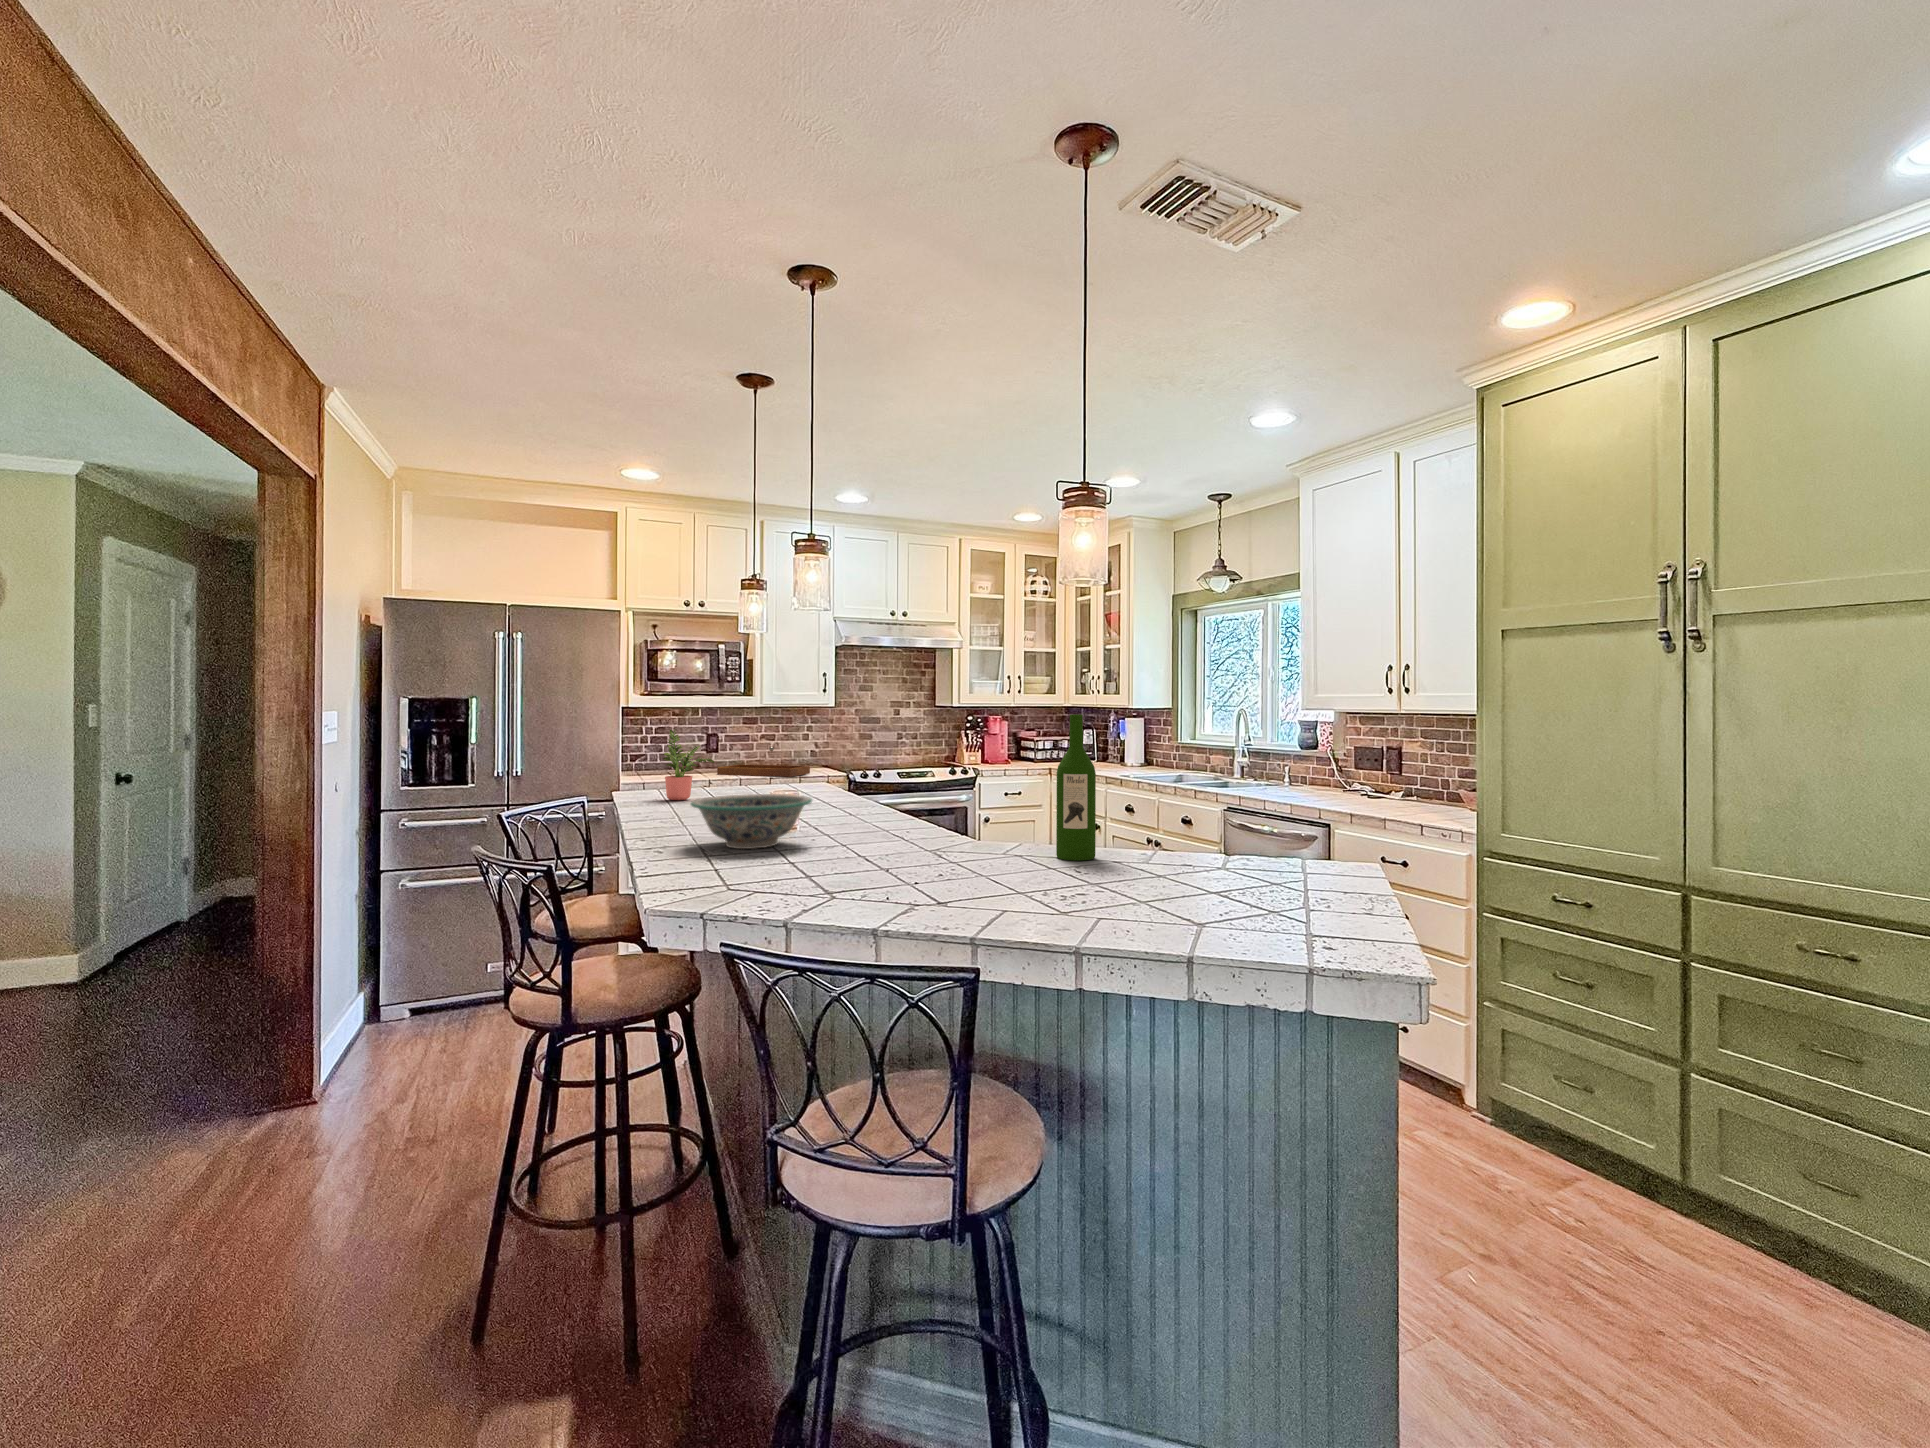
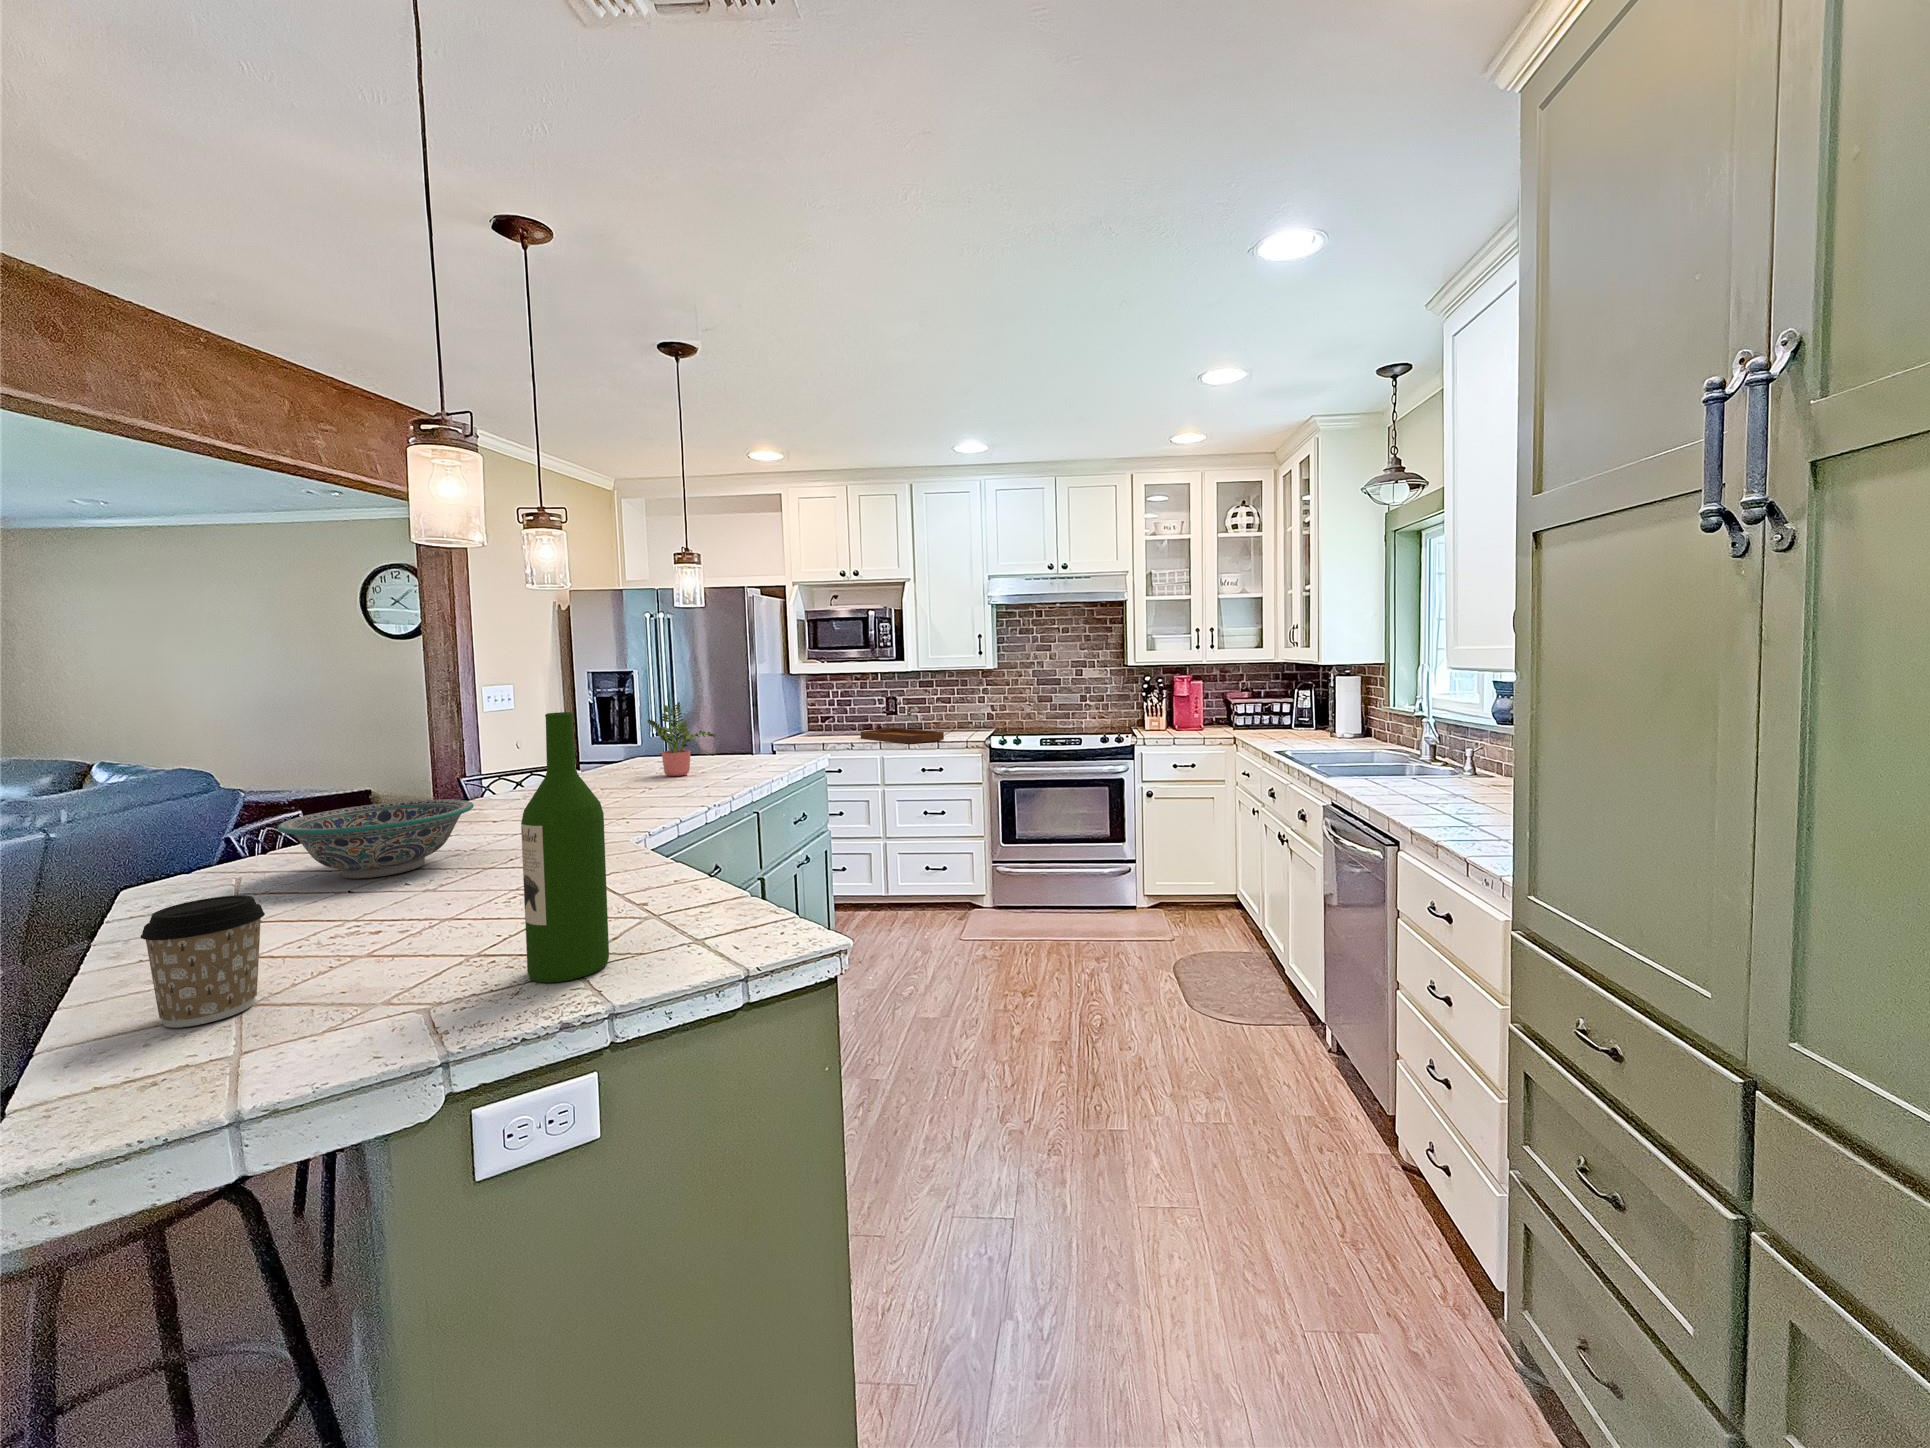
coffee cup: none [947,814,994,880] -> present [141,895,265,1028]

